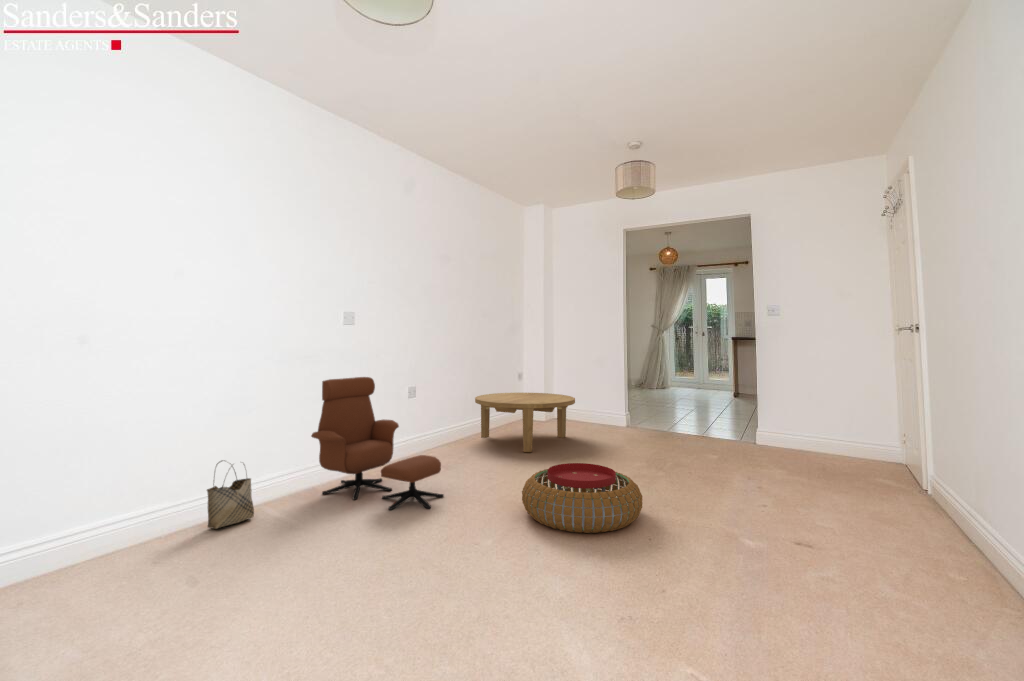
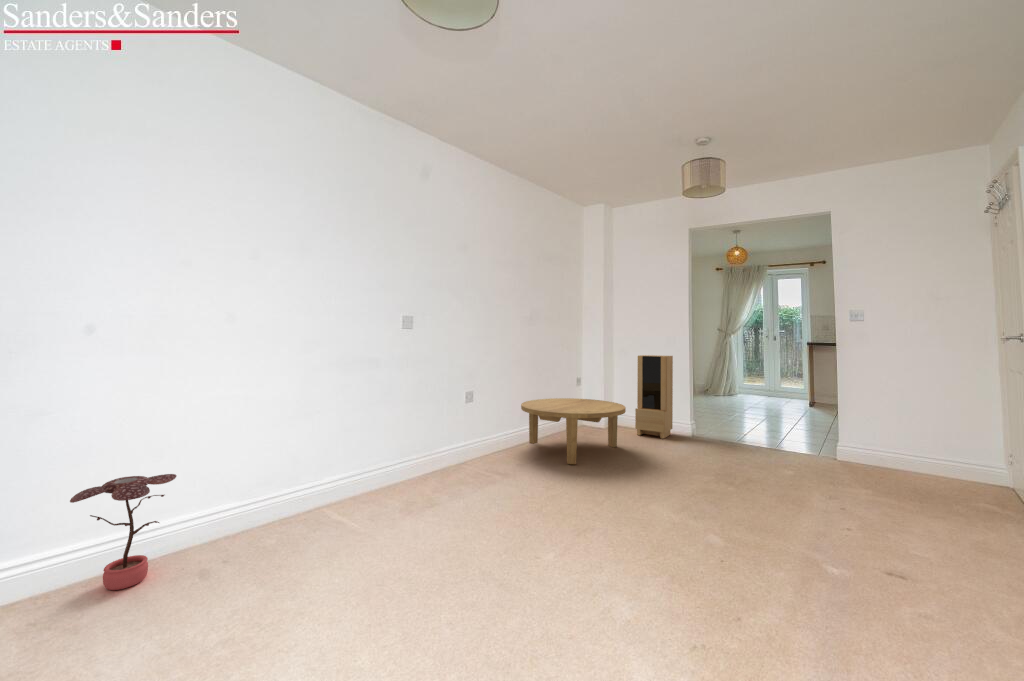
storage cabinet: none [580,350,615,429] -> present [635,355,673,439]
lounge chair: present [311,377,444,510] -> none [330,385,463,536]
potted plant: none [102,458,188,564] -> present [70,474,176,590]
woven basket: present [207,460,254,529] -> none [207,472,261,547]
pouf: present [522,463,642,533] -> none [540,494,689,595]

